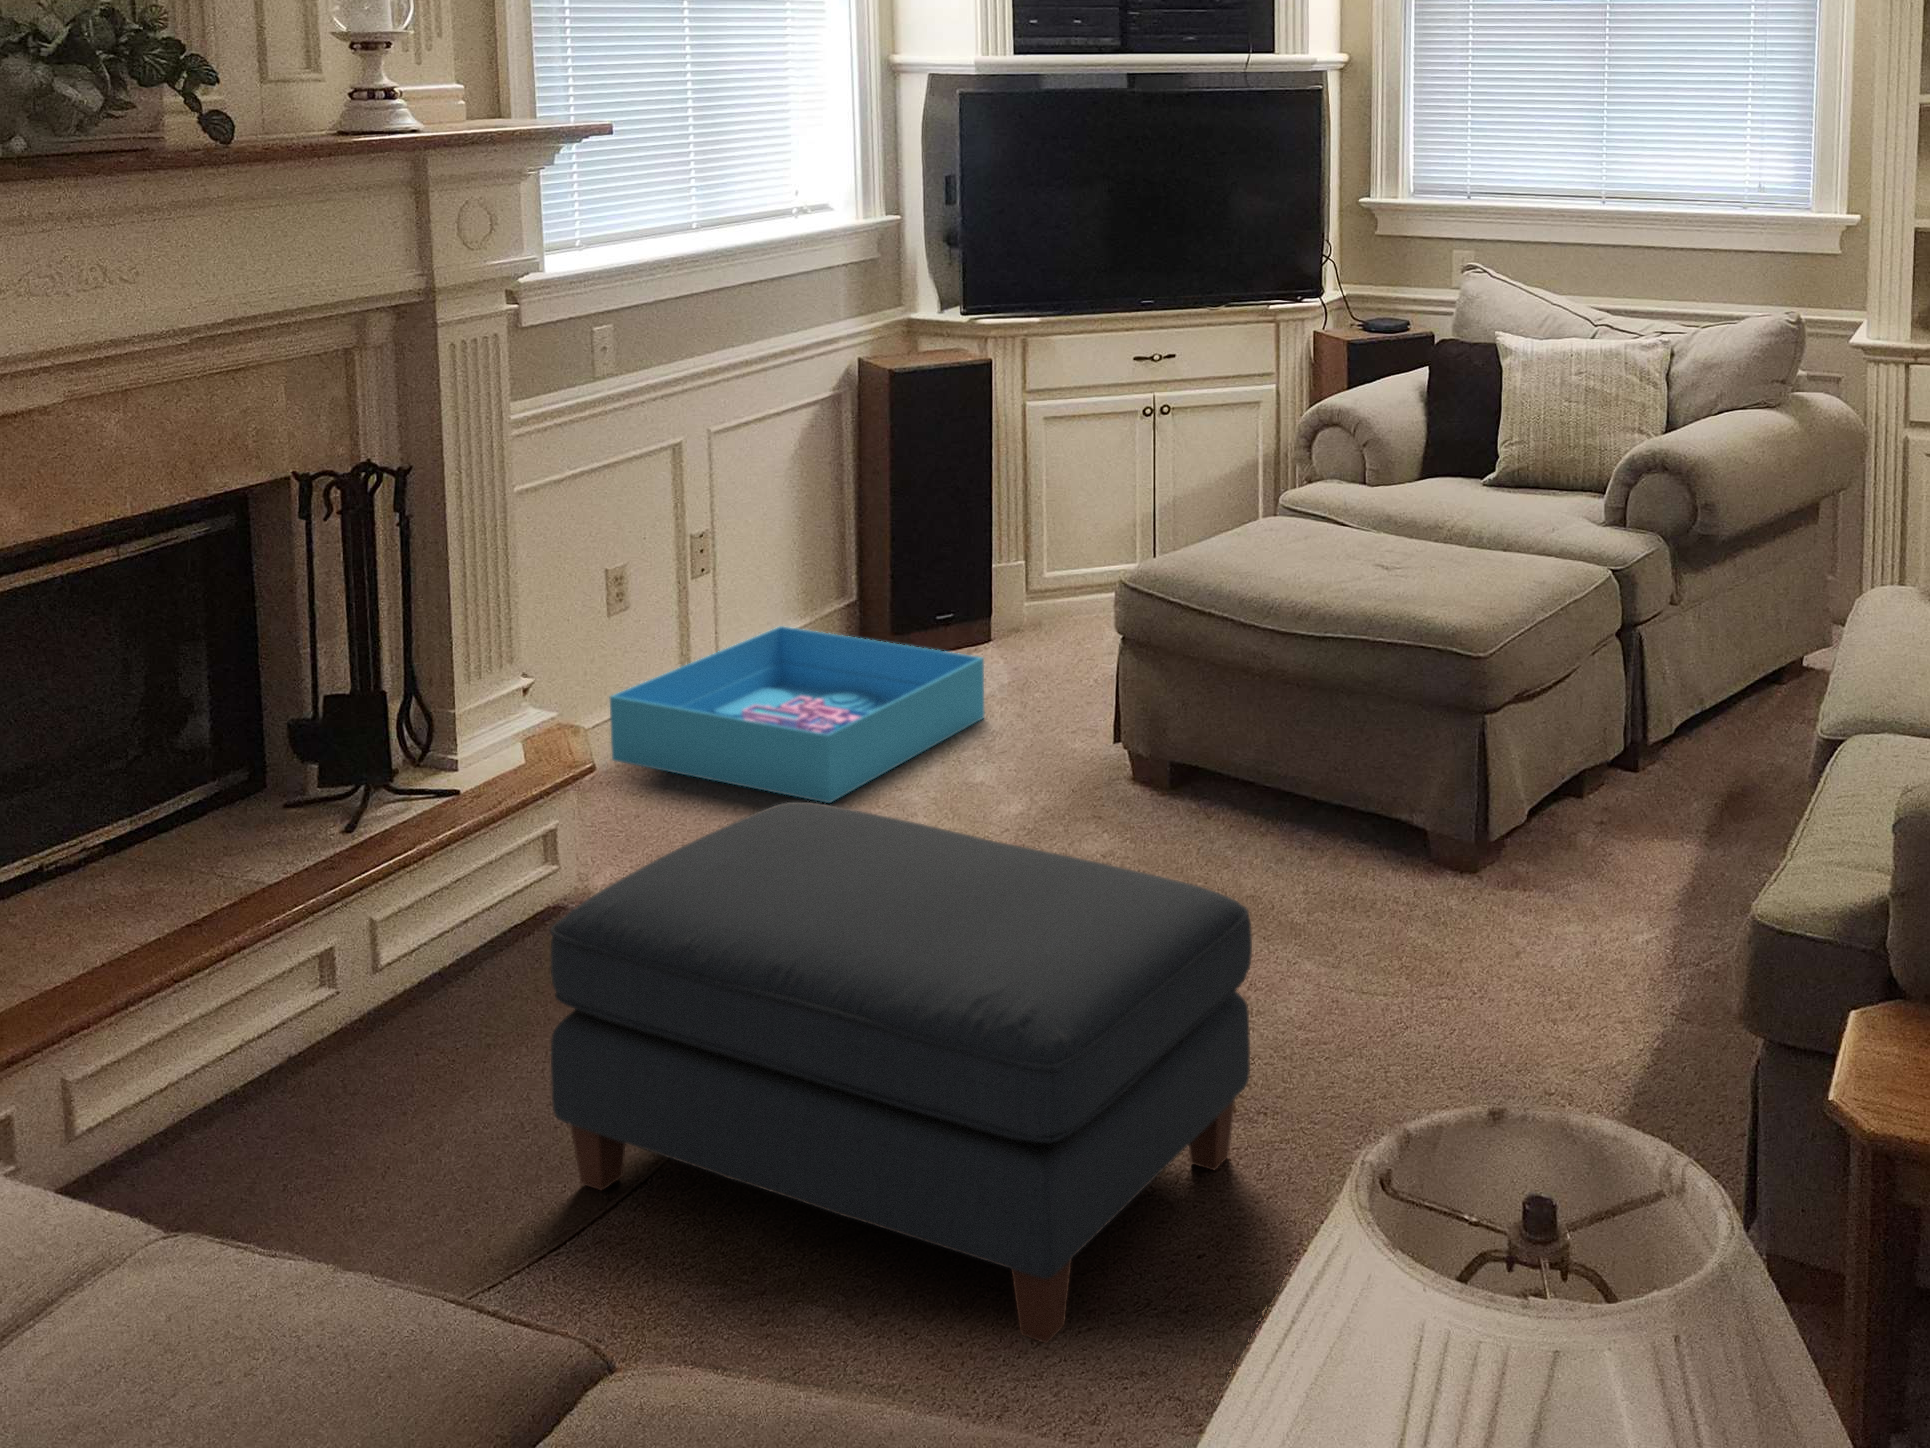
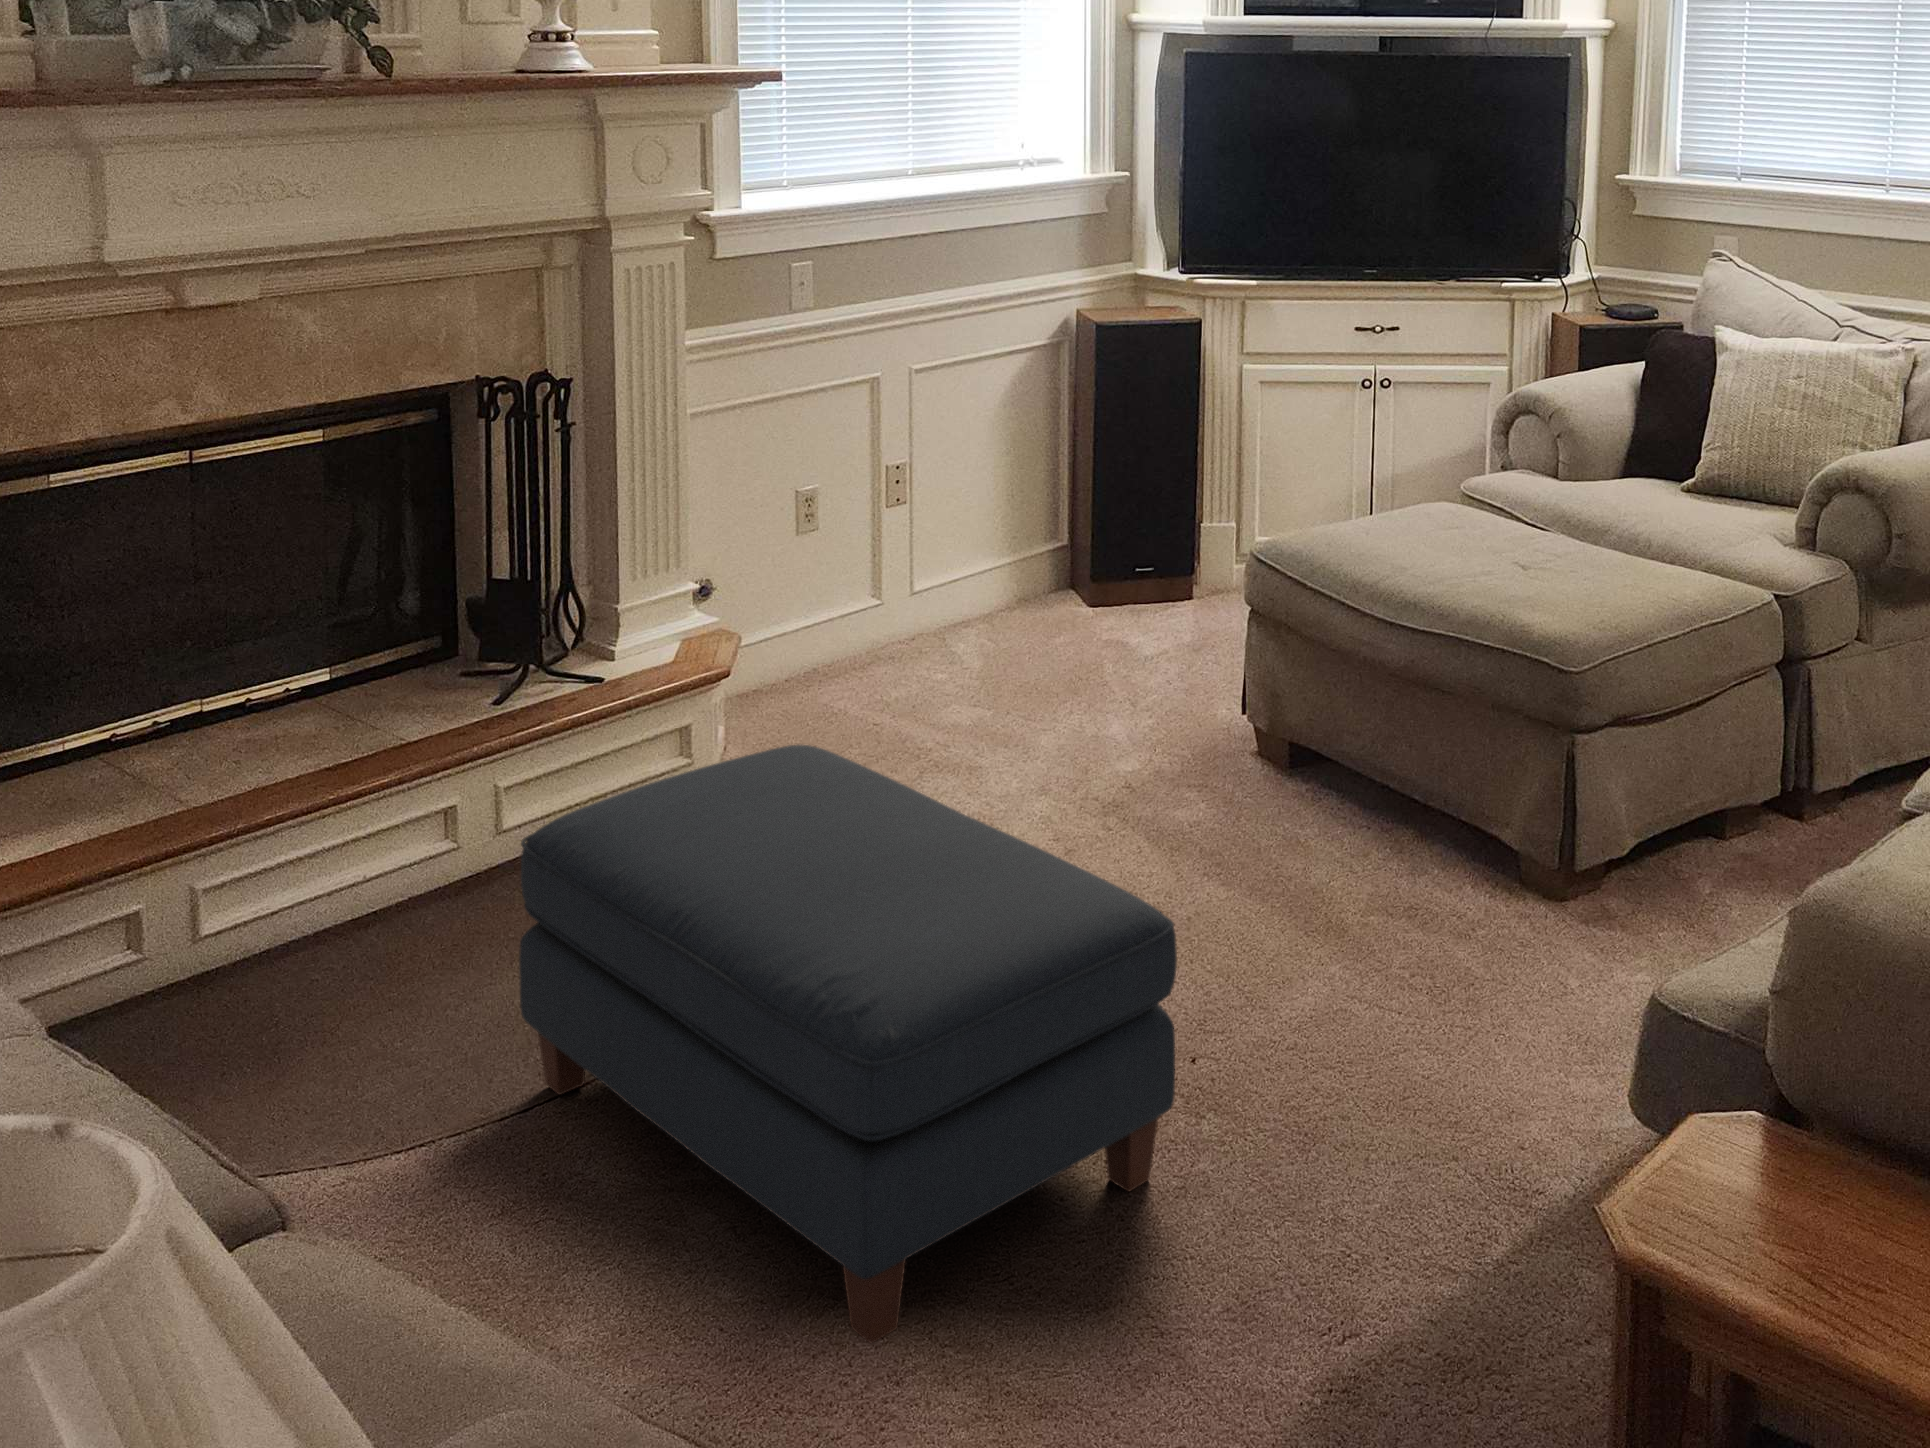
storage bin: present [609,626,985,803] -> none [785,564,1142,744]

